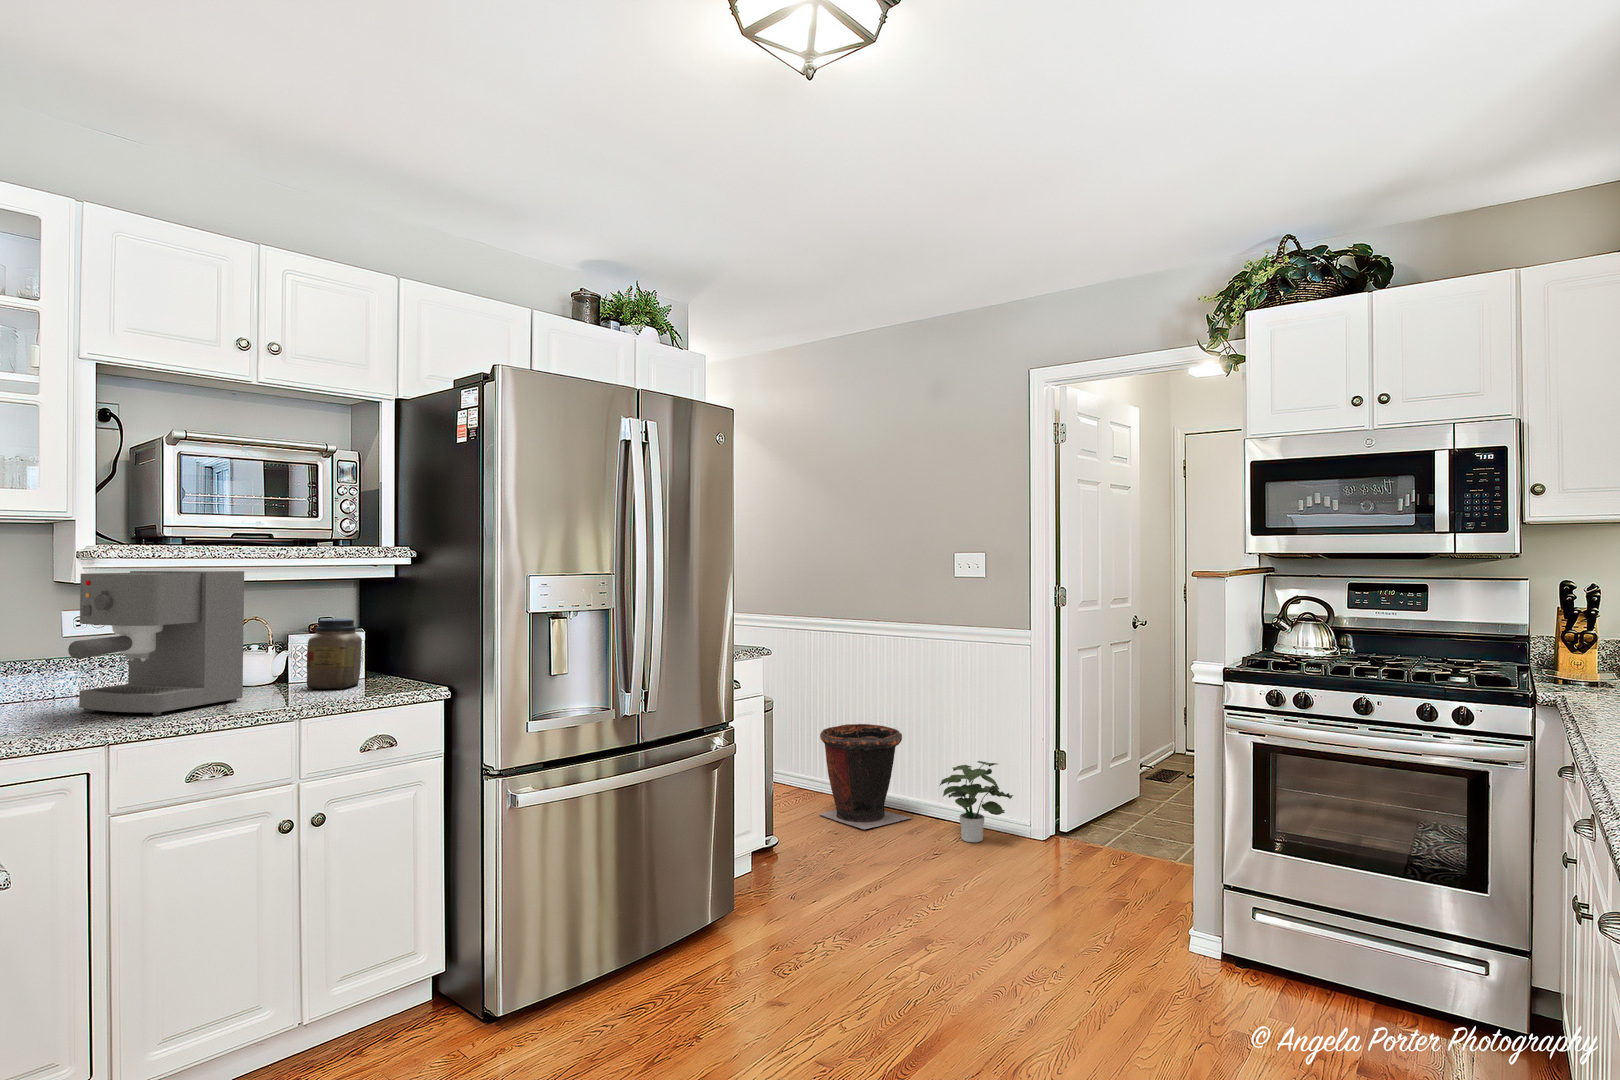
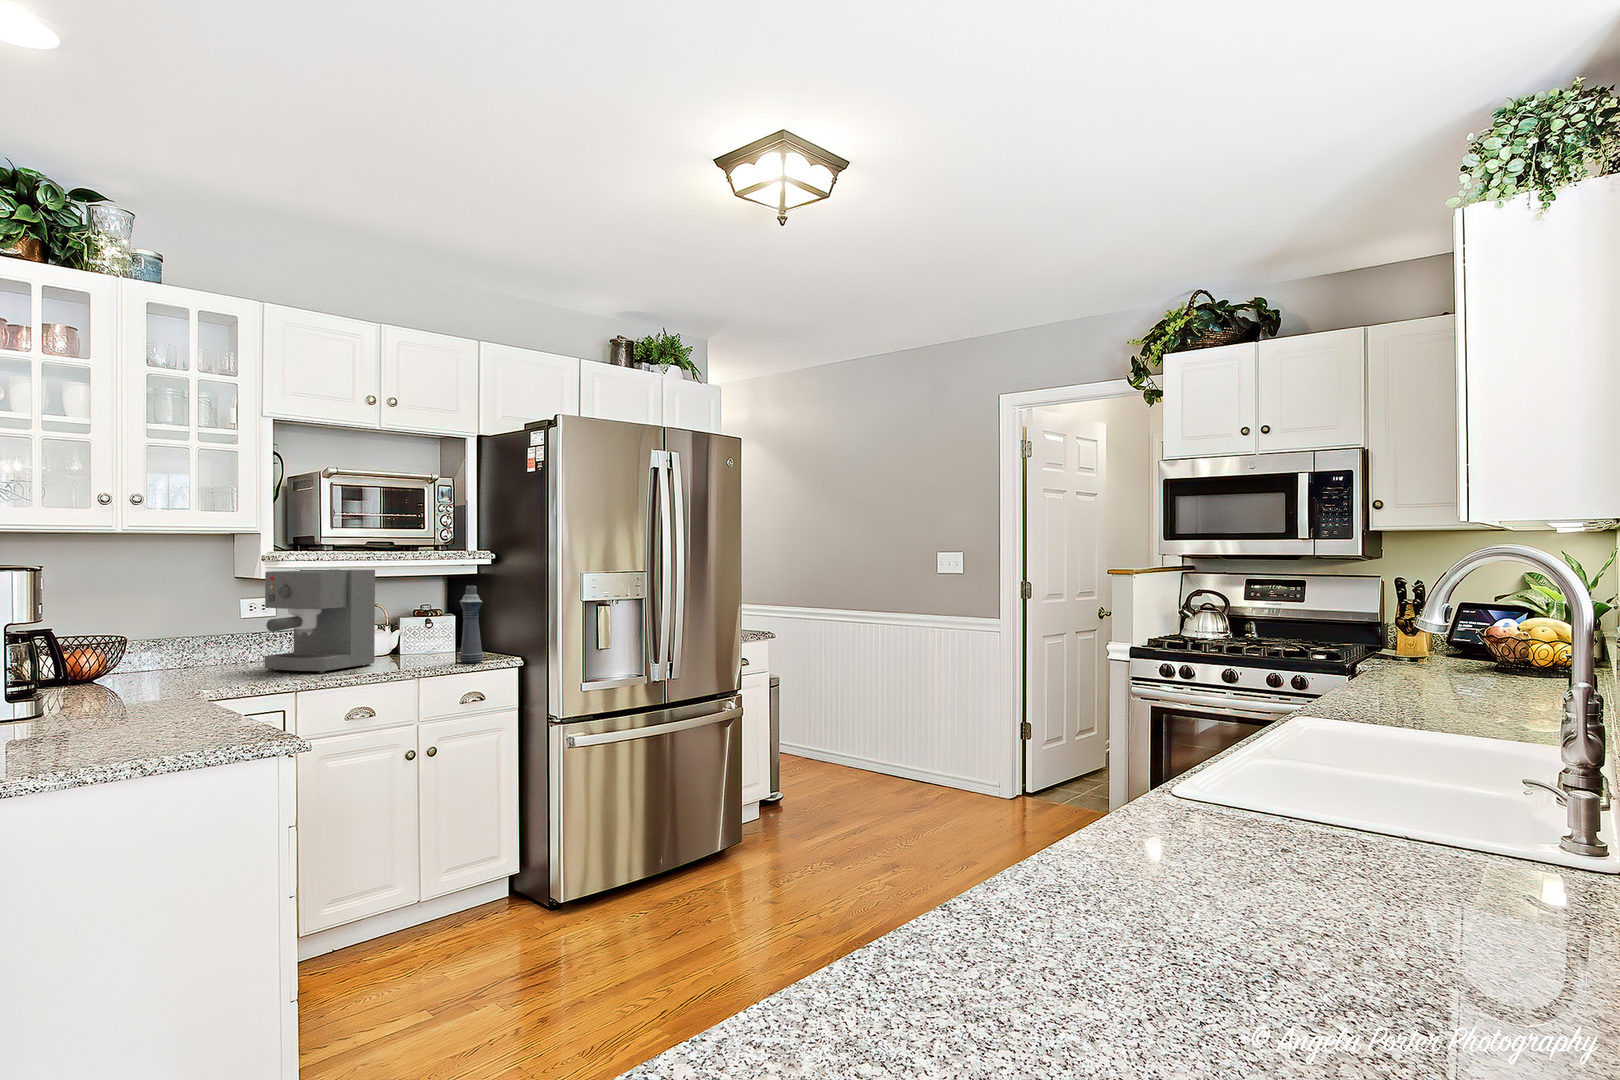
bottle: none [361,592,394,696] -> present [460,586,483,663]
jar: present [307,618,362,689] -> none [417,606,455,658]
waste bin: present [820,724,911,829] -> none [821,702,902,790]
potted plant: present [940,761,1013,842] -> none [923,732,986,800]

